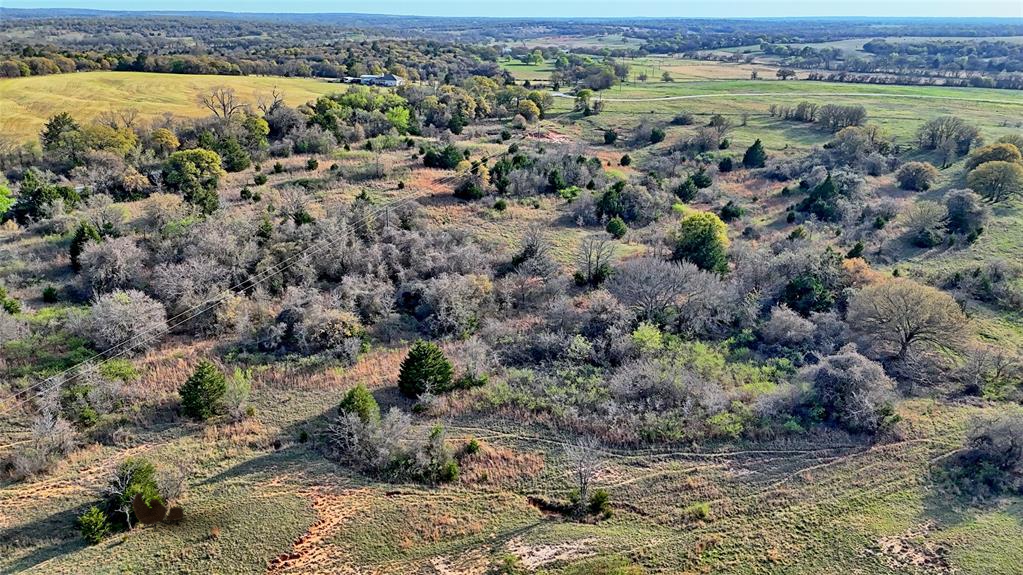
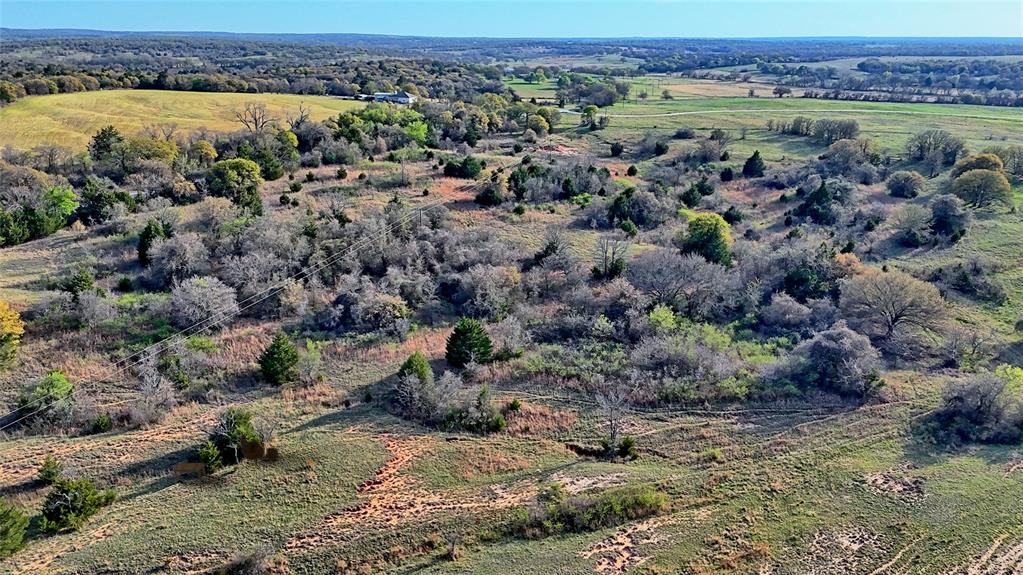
bench: none [50,530,92,553] -> present [173,463,205,481]

